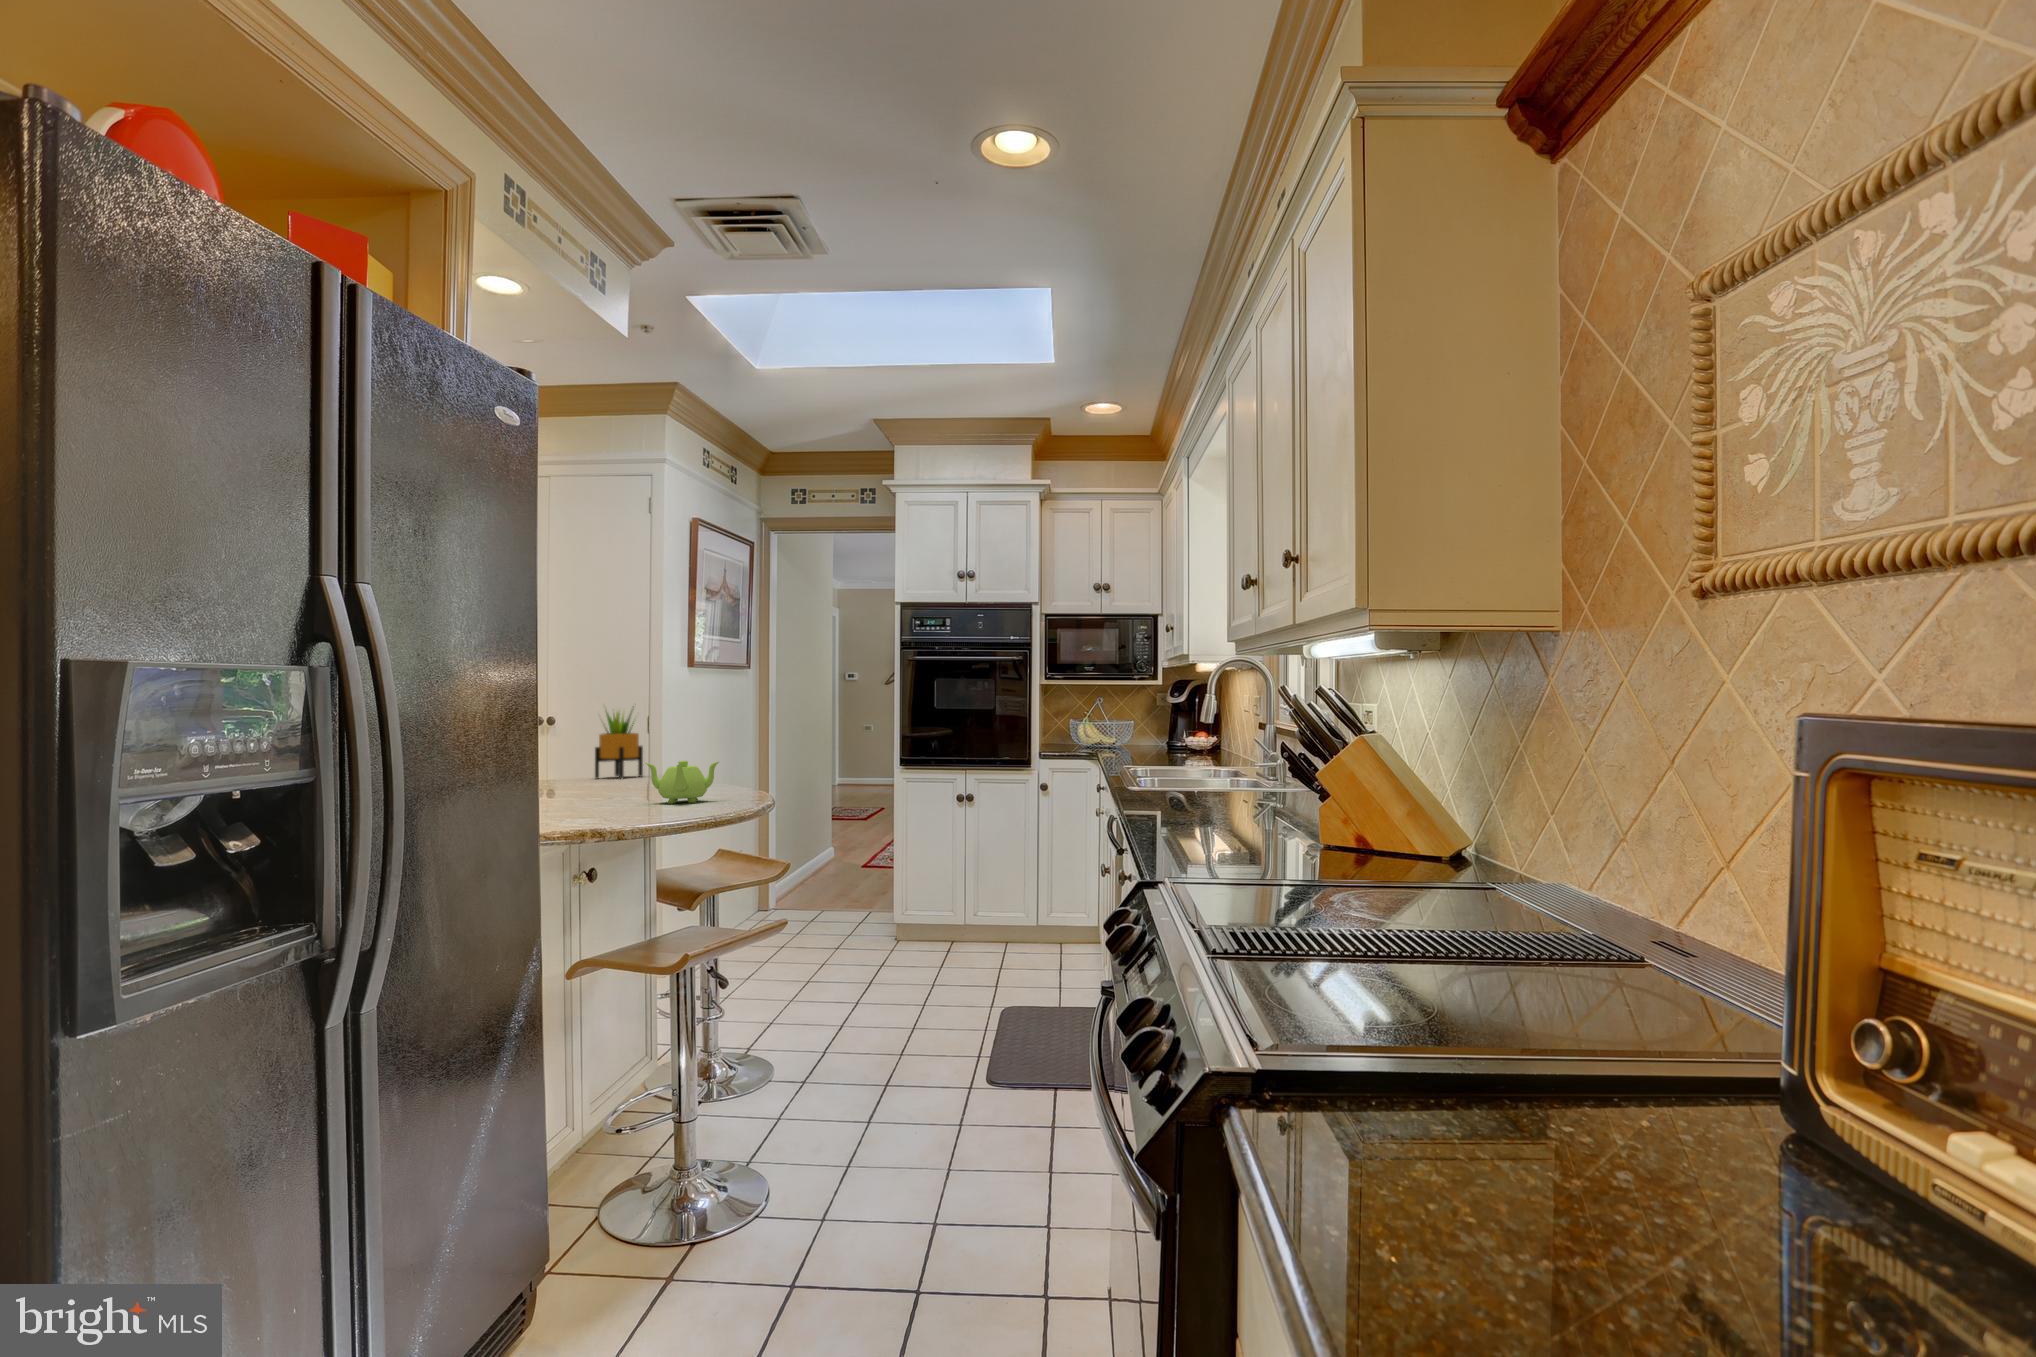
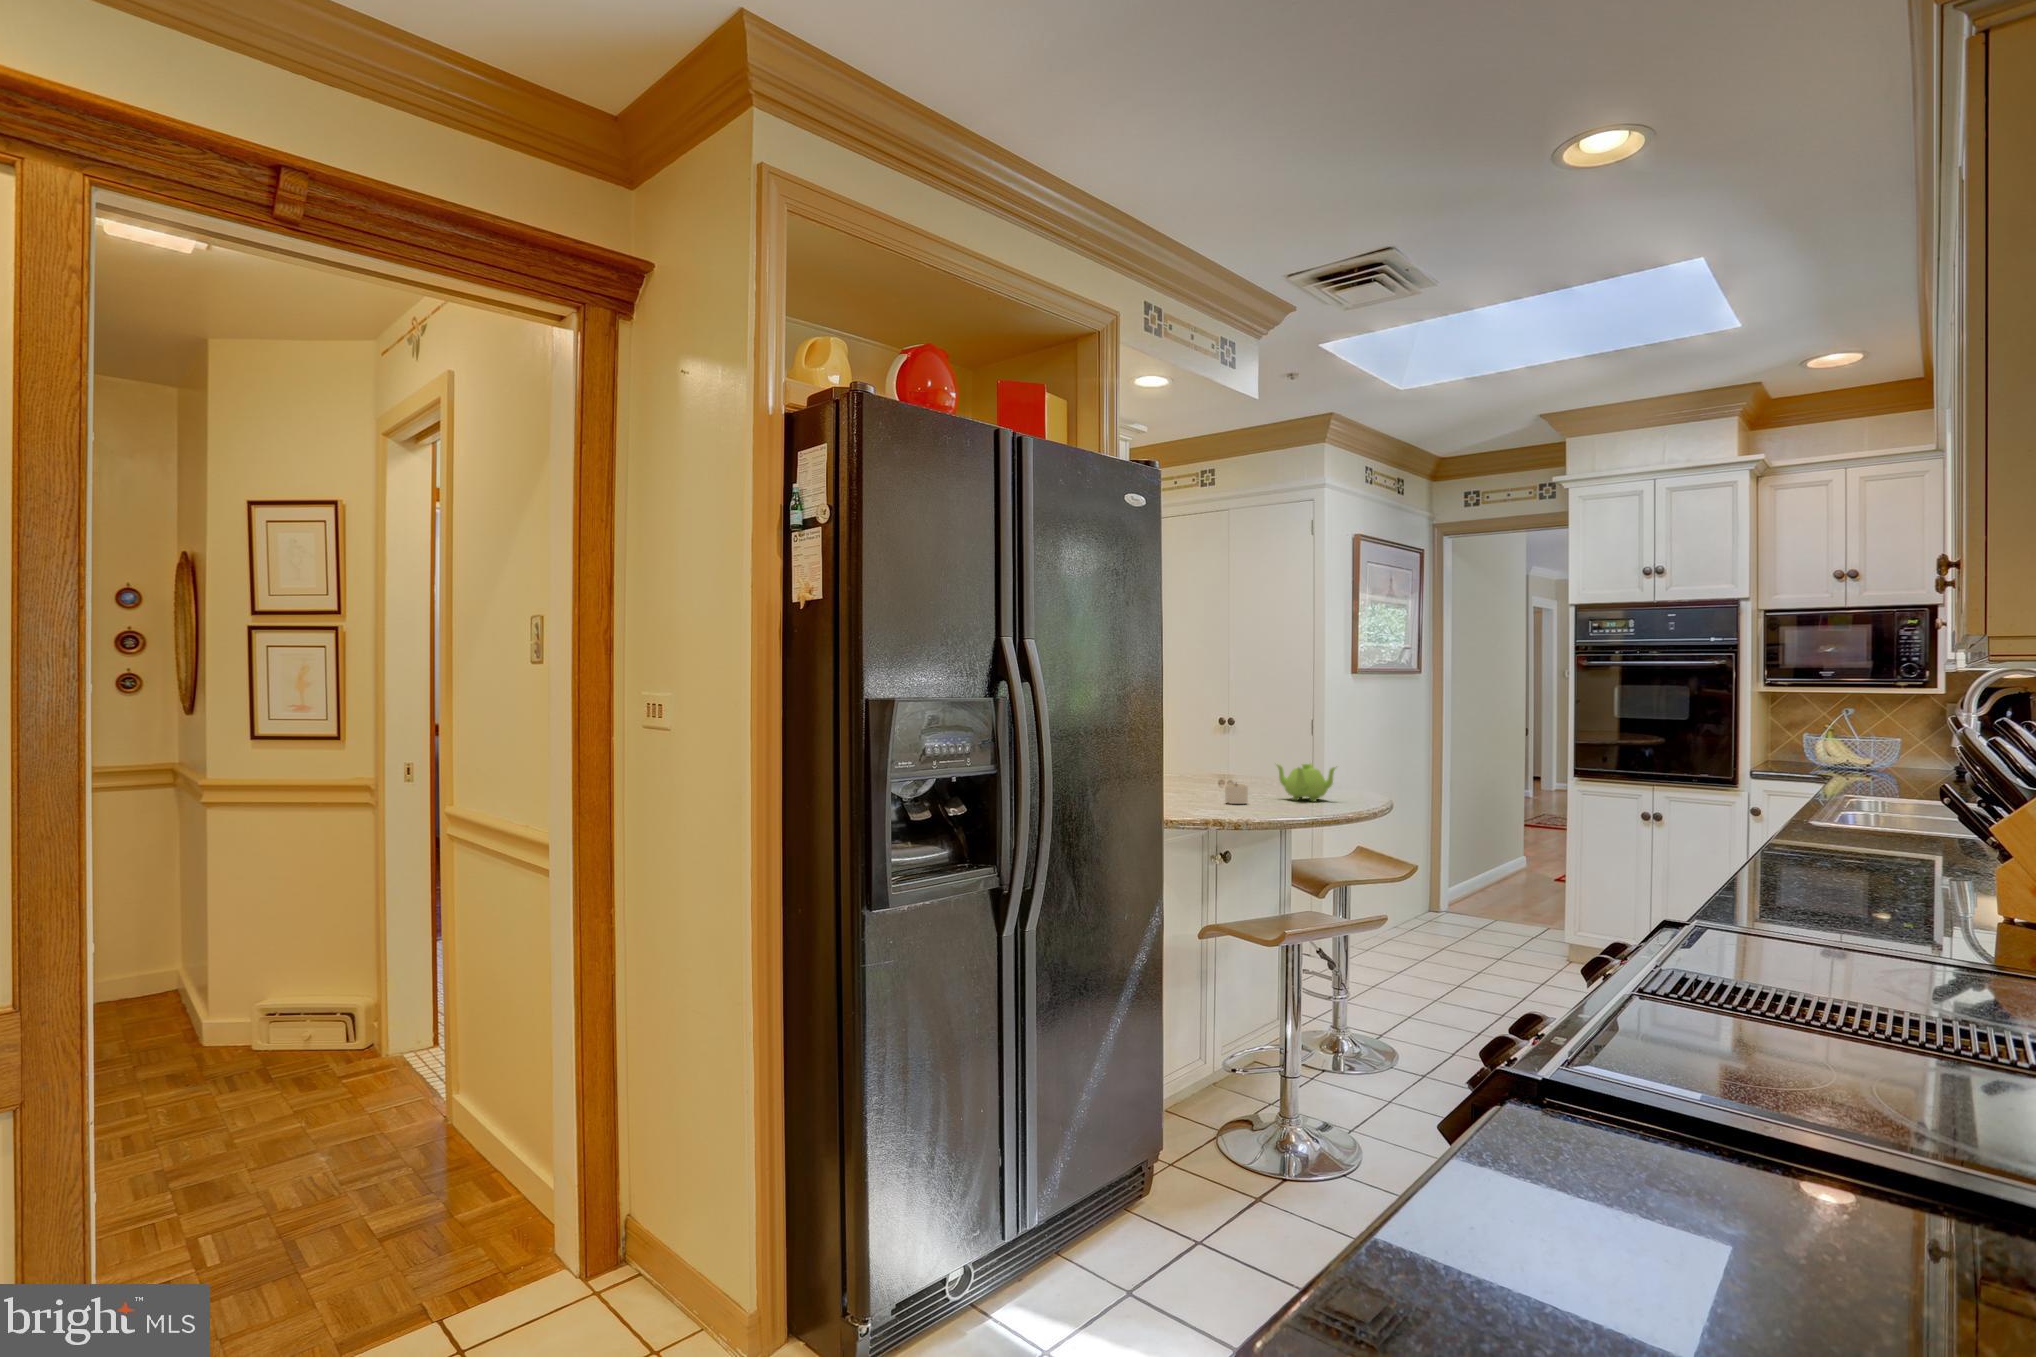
potted plant: present [595,707,643,779] -> none [1263,705,1303,771]
candle: none [592,787,632,813] -> present [1225,783,1248,804]

